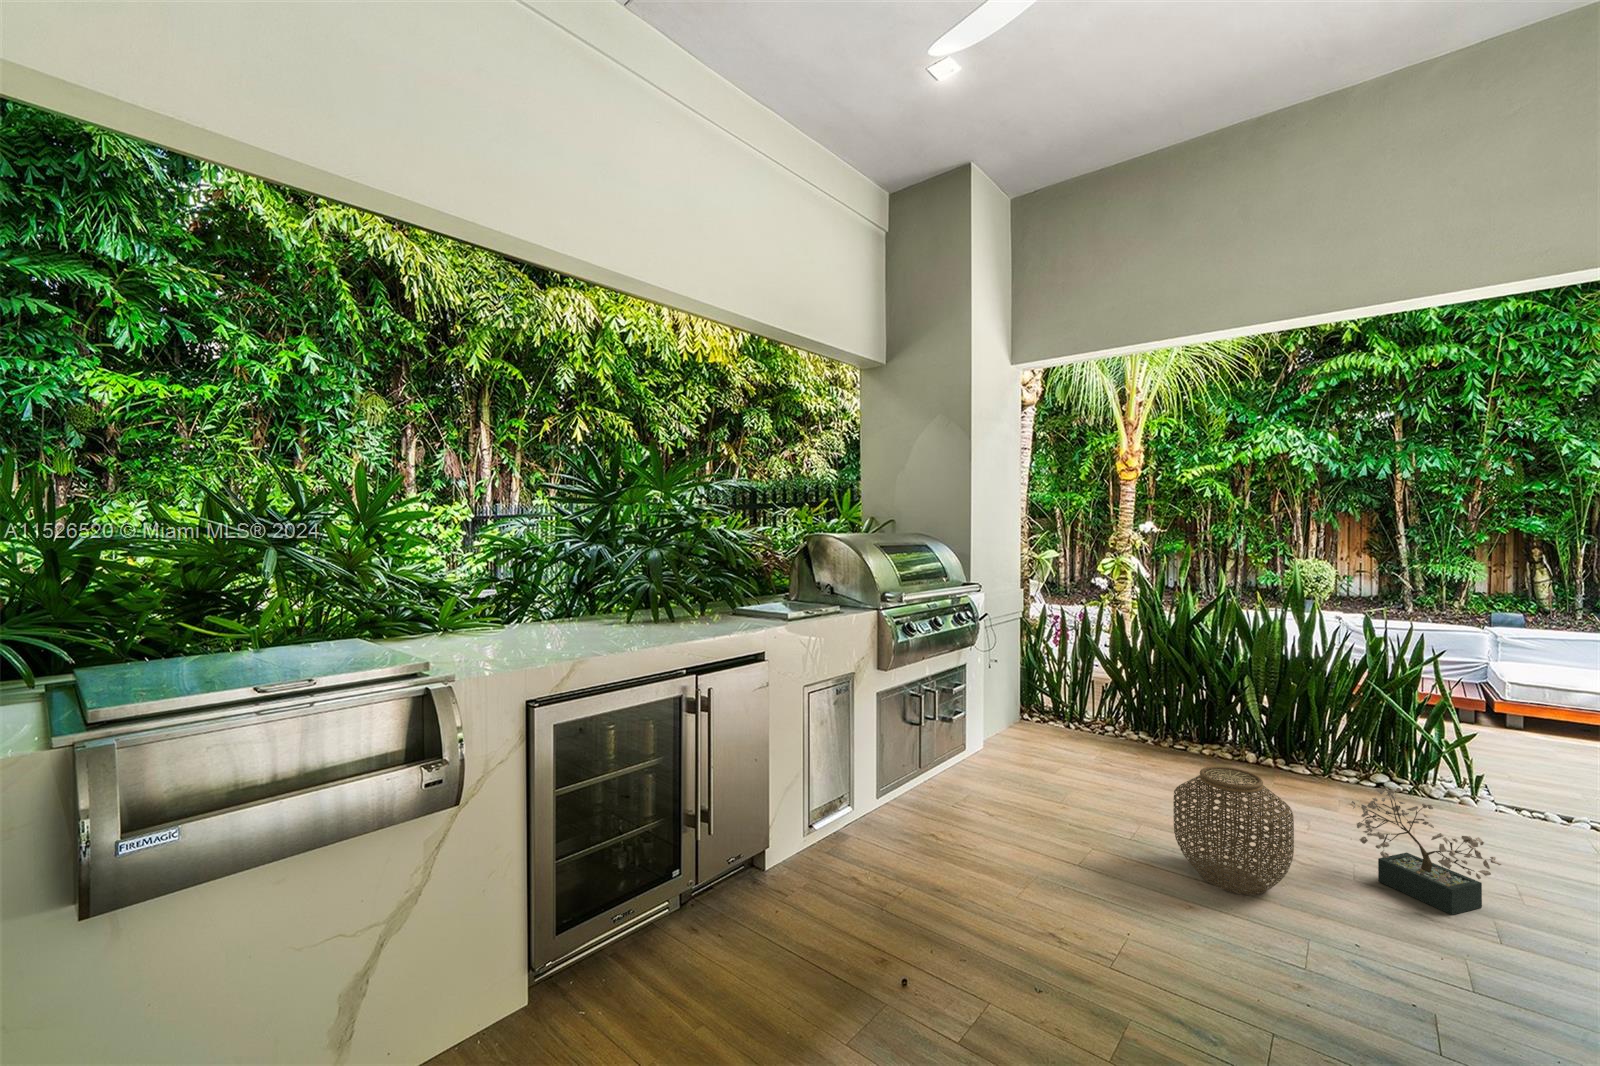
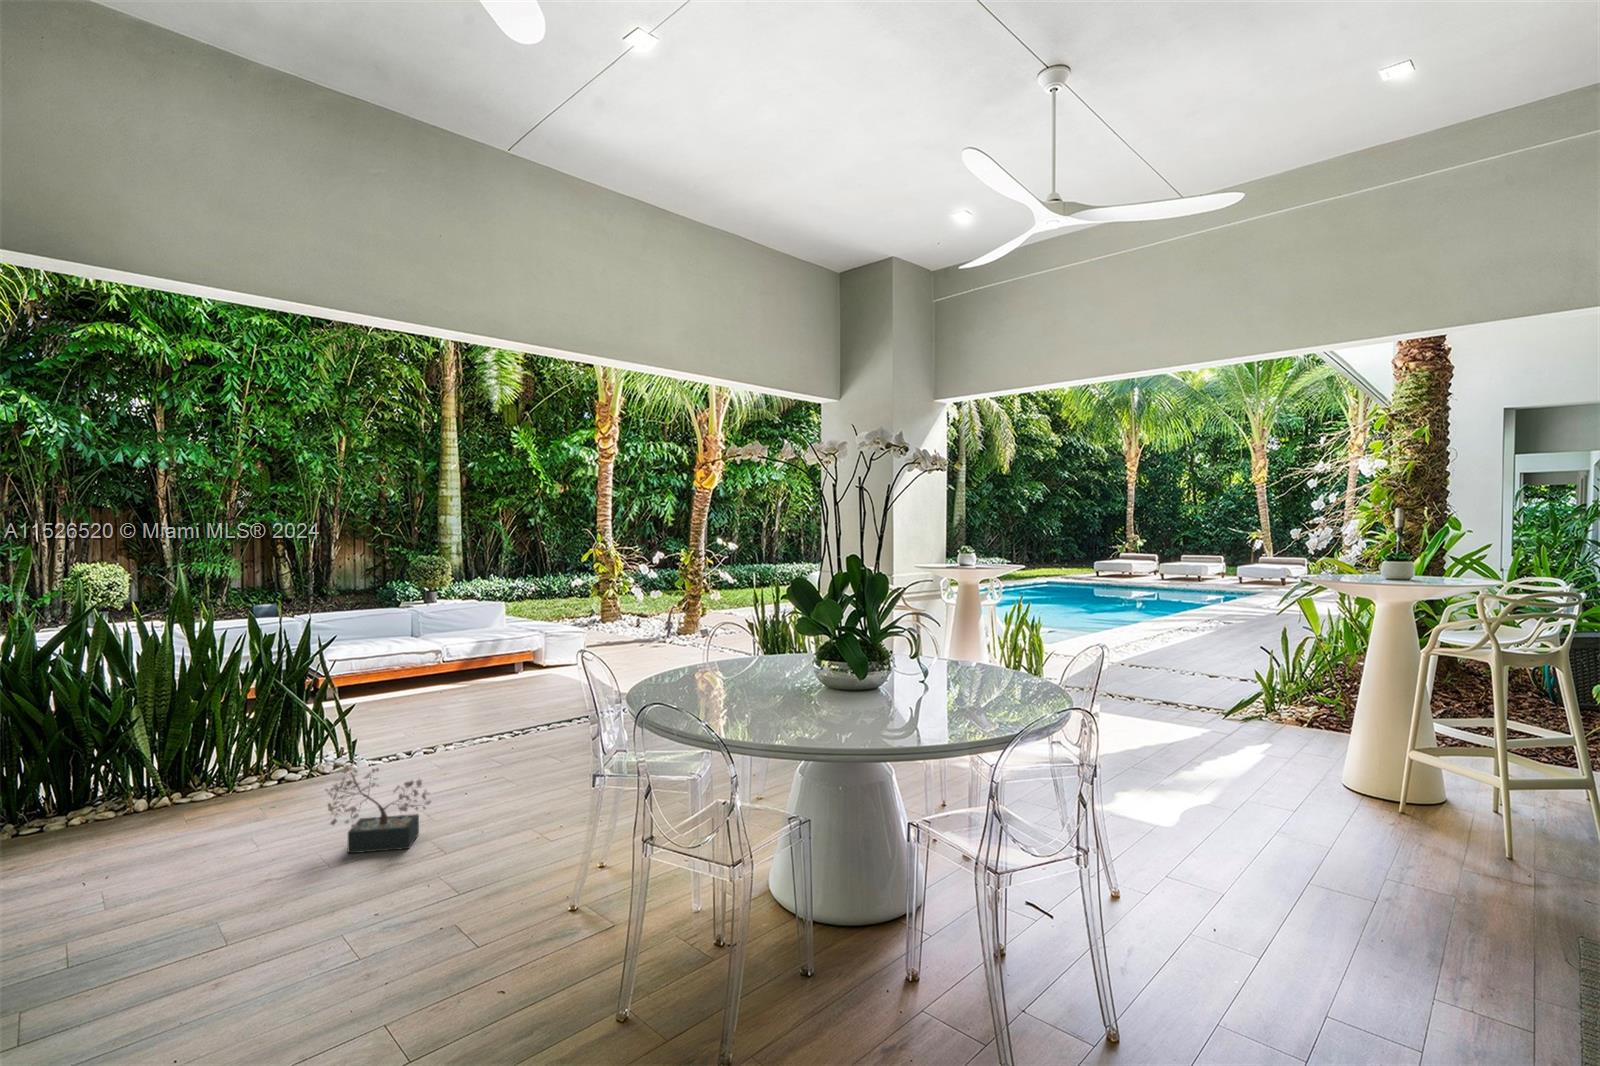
woven basket: present [1173,767,1294,895] -> none [162,795,304,937]

